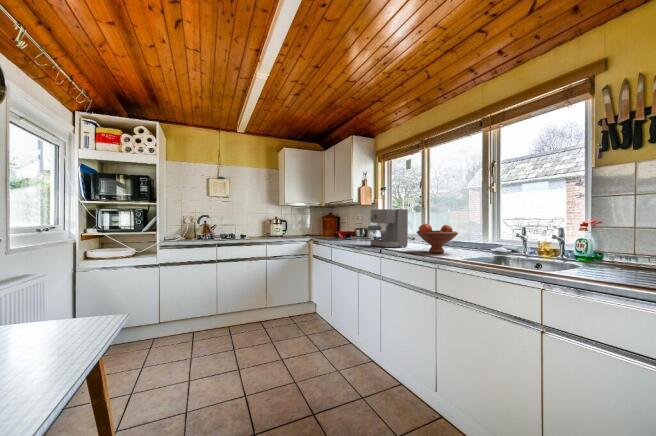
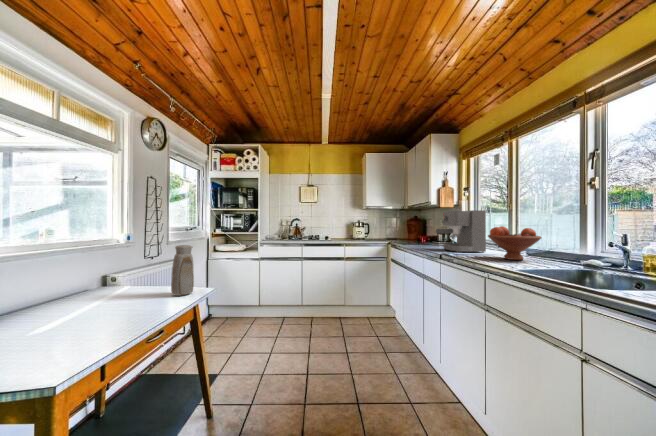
vase: none [45,255,88,335] -> present [171,245,194,296]

